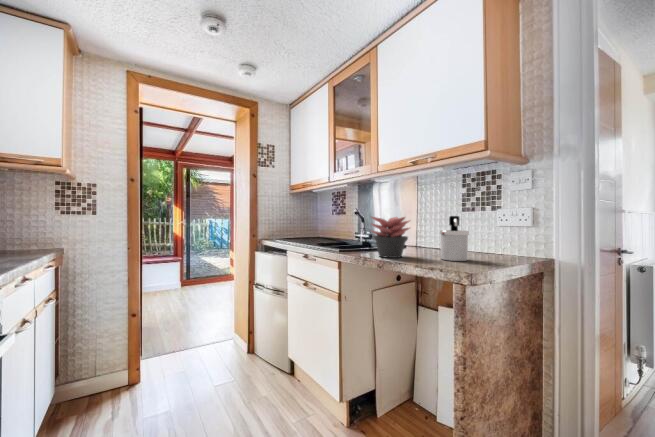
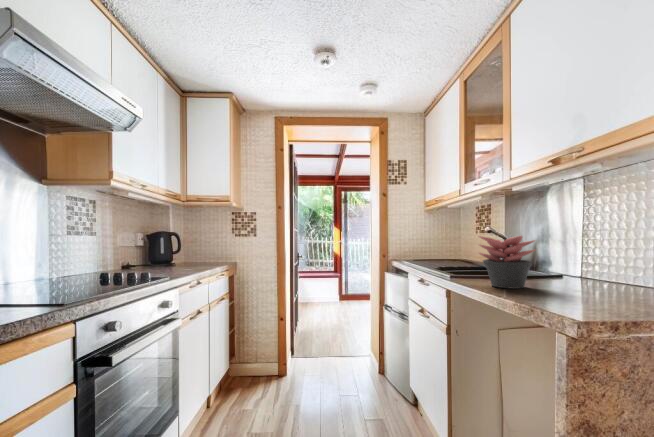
soap dispenser: present [440,216,469,261] -> none [576,234,627,300]

